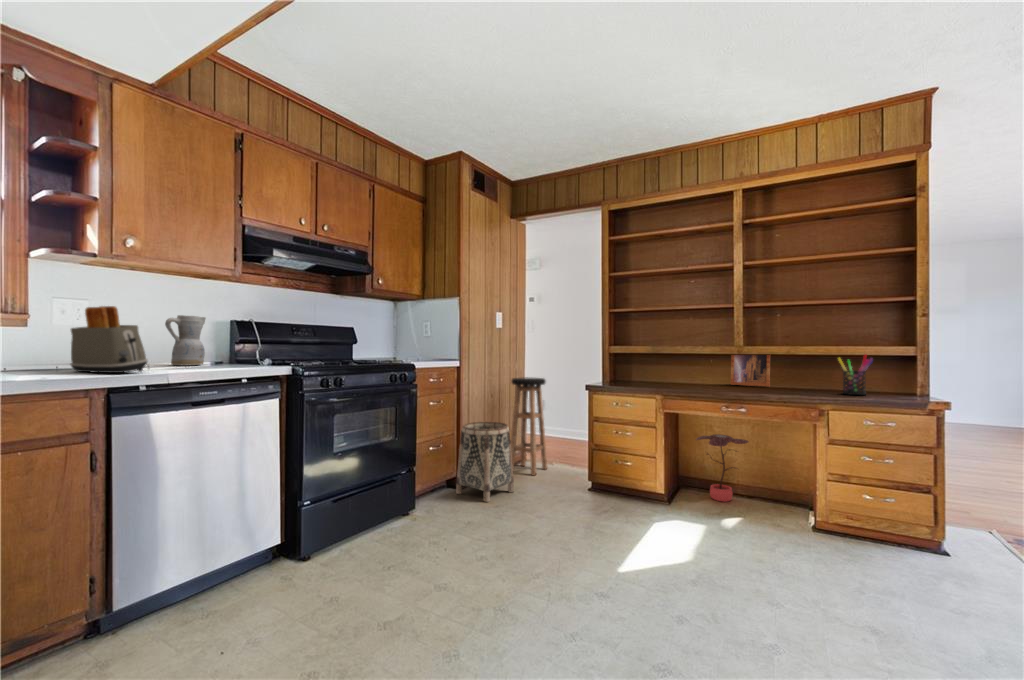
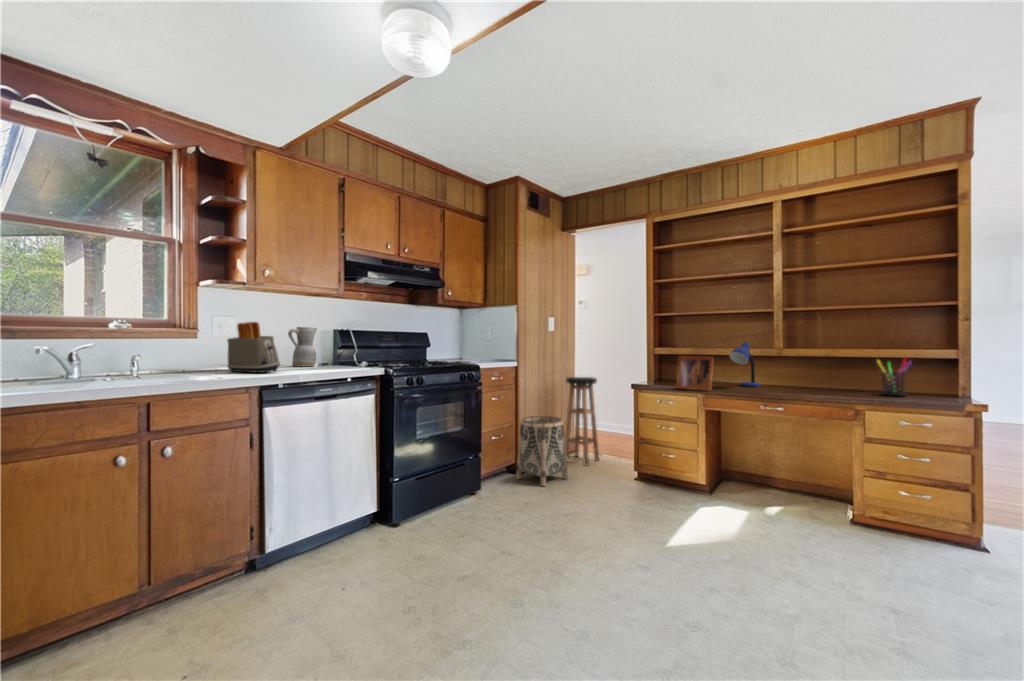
desk lamp: none [688,339,719,387] -> present [730,342,761,387]
picture frame: present [730,355,770,387] -> present [676,356,713,391]
potted plant: present [696,434,748,502] -> none [737,431,790,494]

